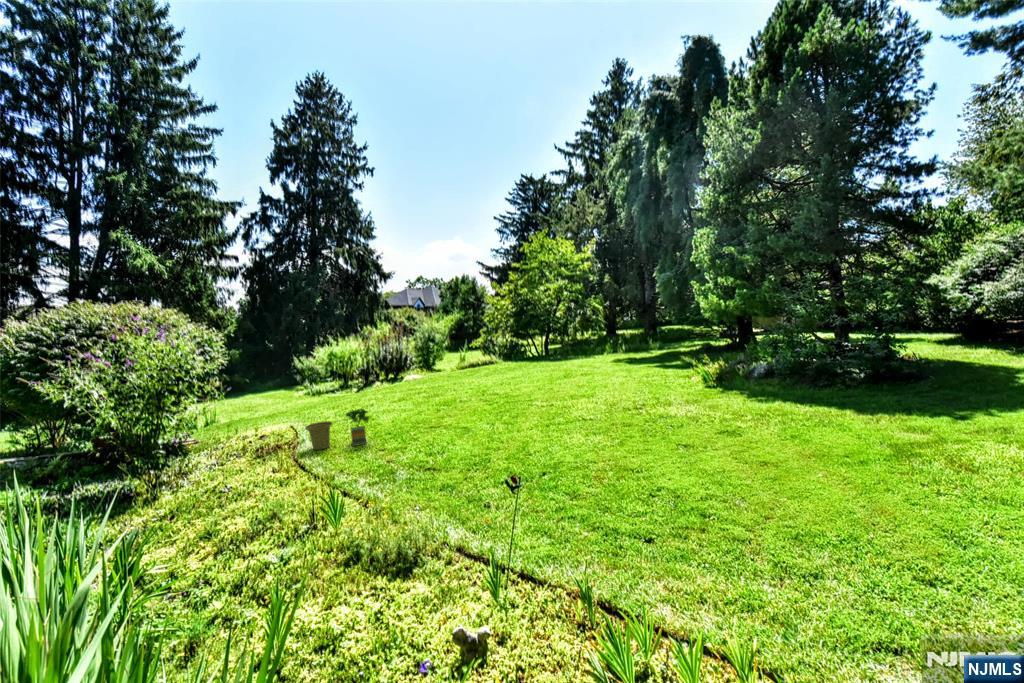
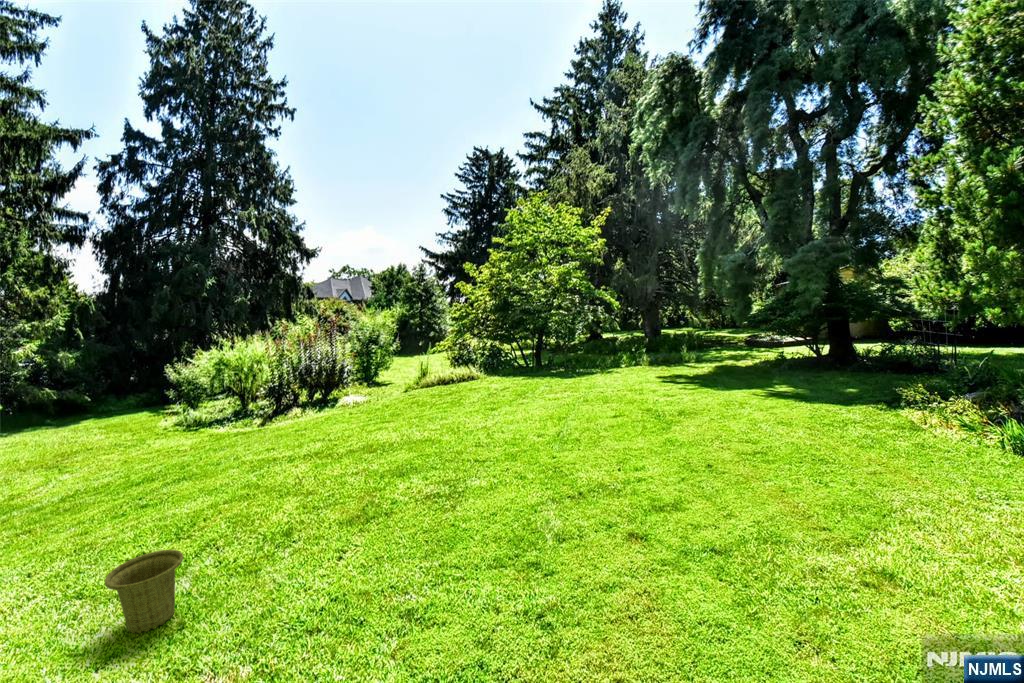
potted tree: present [346,409,369,446] -> none [214,516,280,614]

